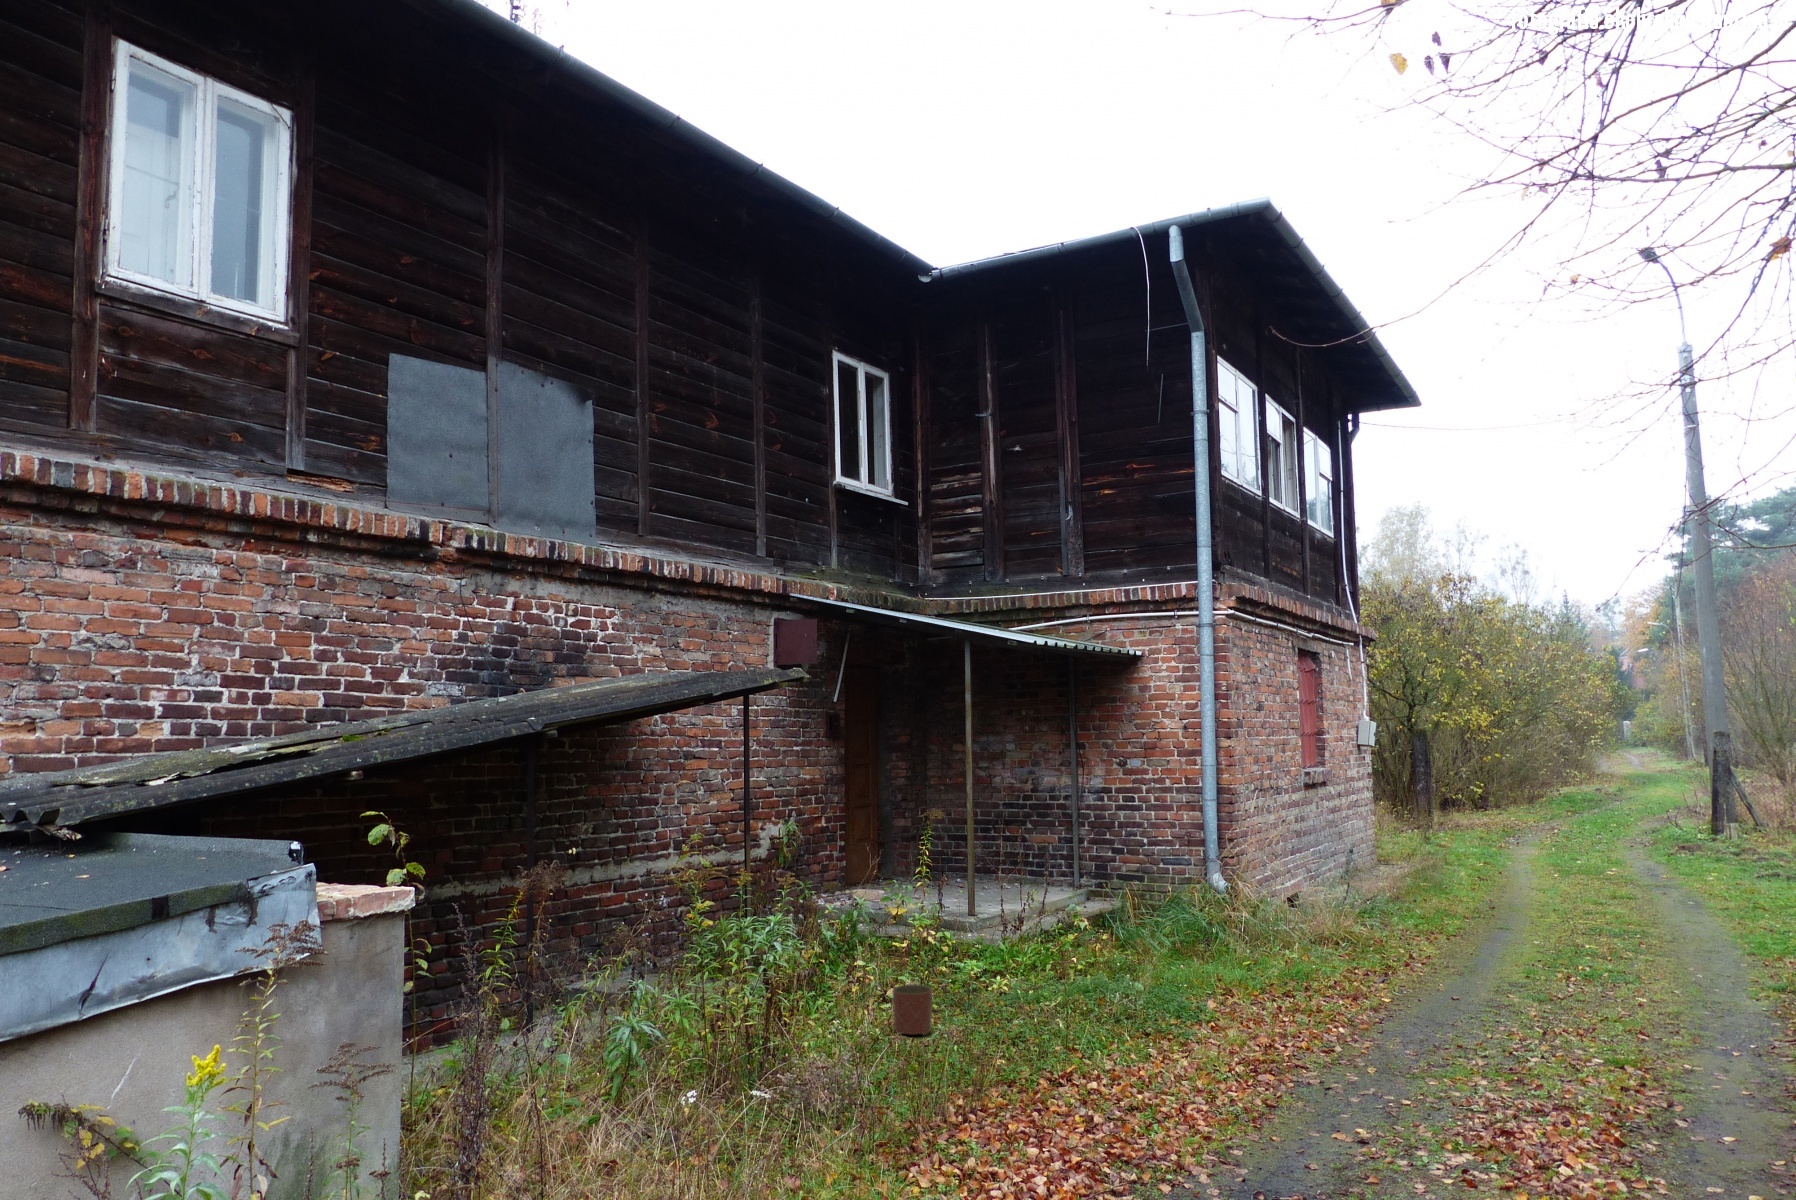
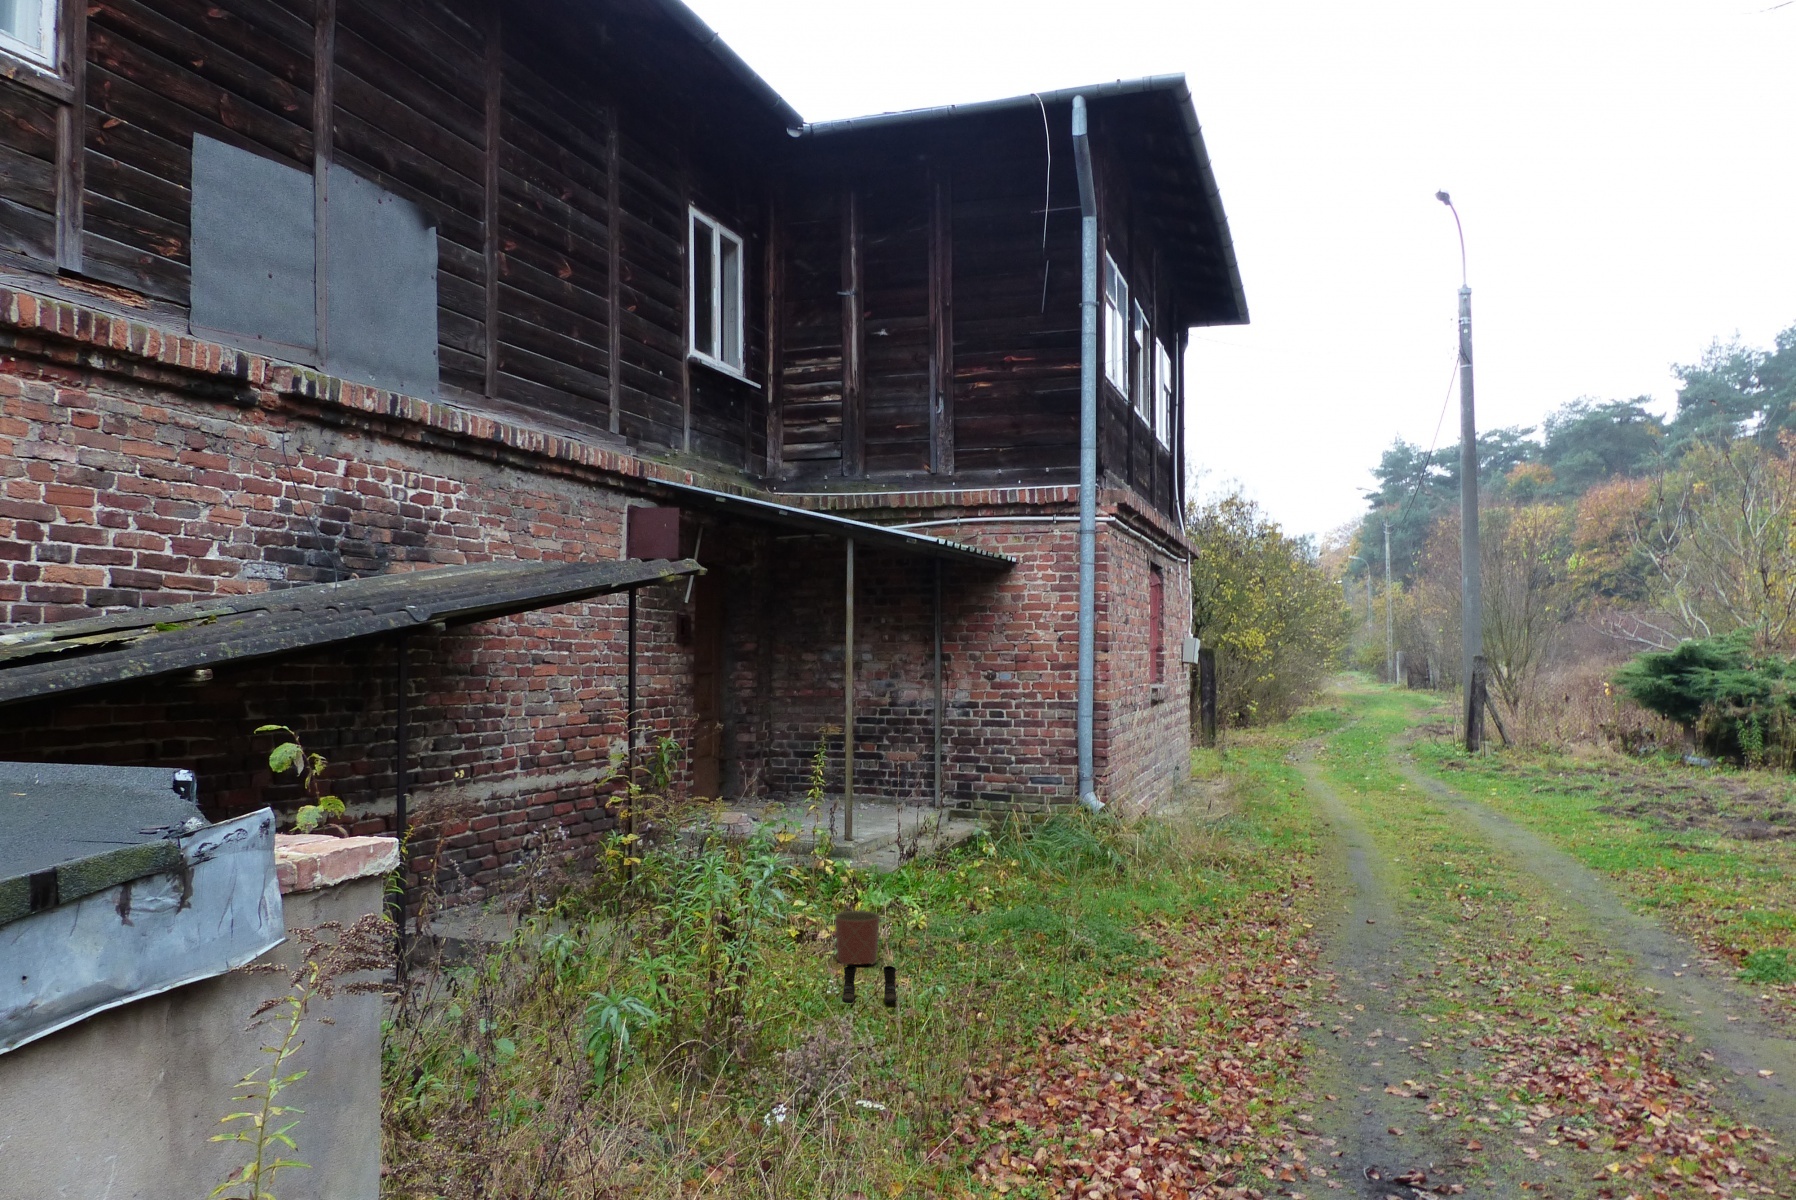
boots: none [874,1035,924,1072] -> present [842,966,897,1003]

